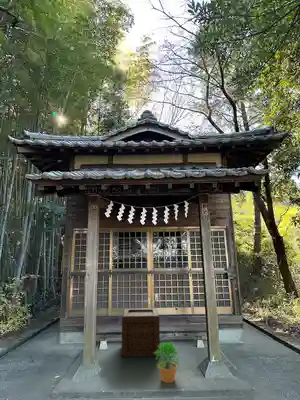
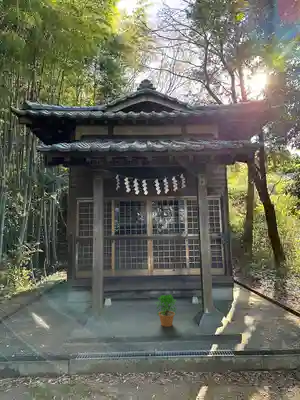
wooden crate: present [122,309,160,357] -> none [125,270,159,310]

